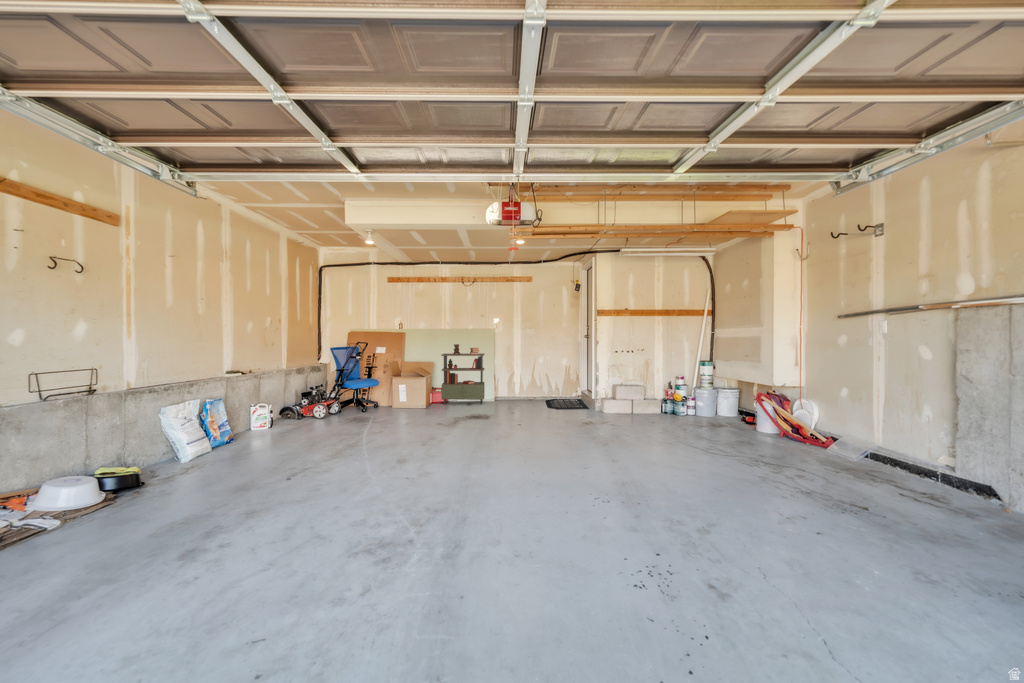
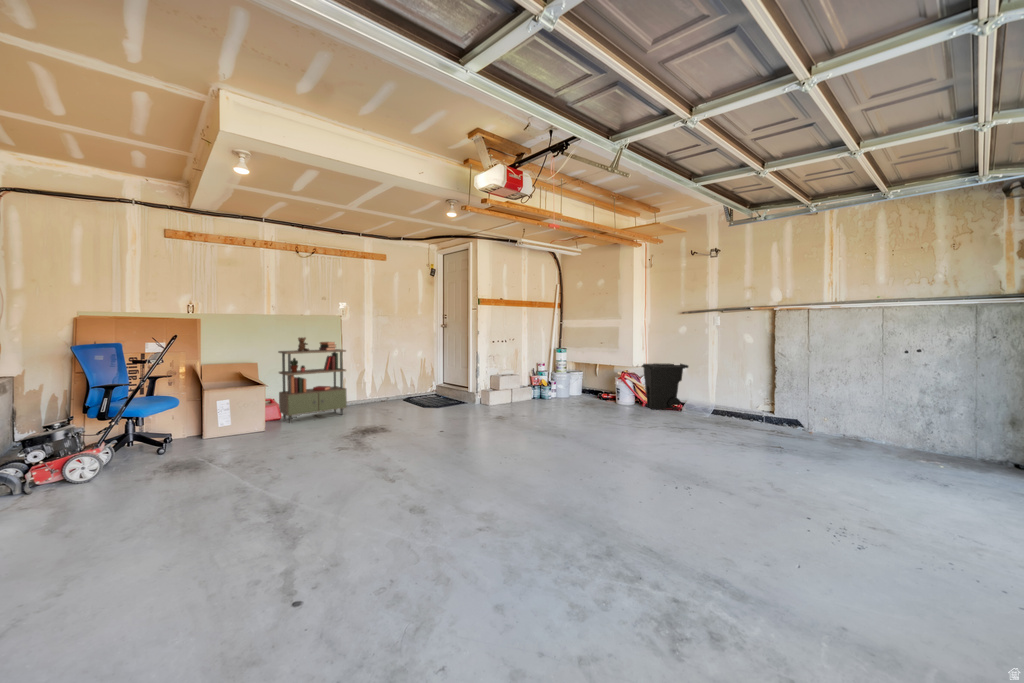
trash can: none [781,386,851,456] -> present [642,363,688,410]

